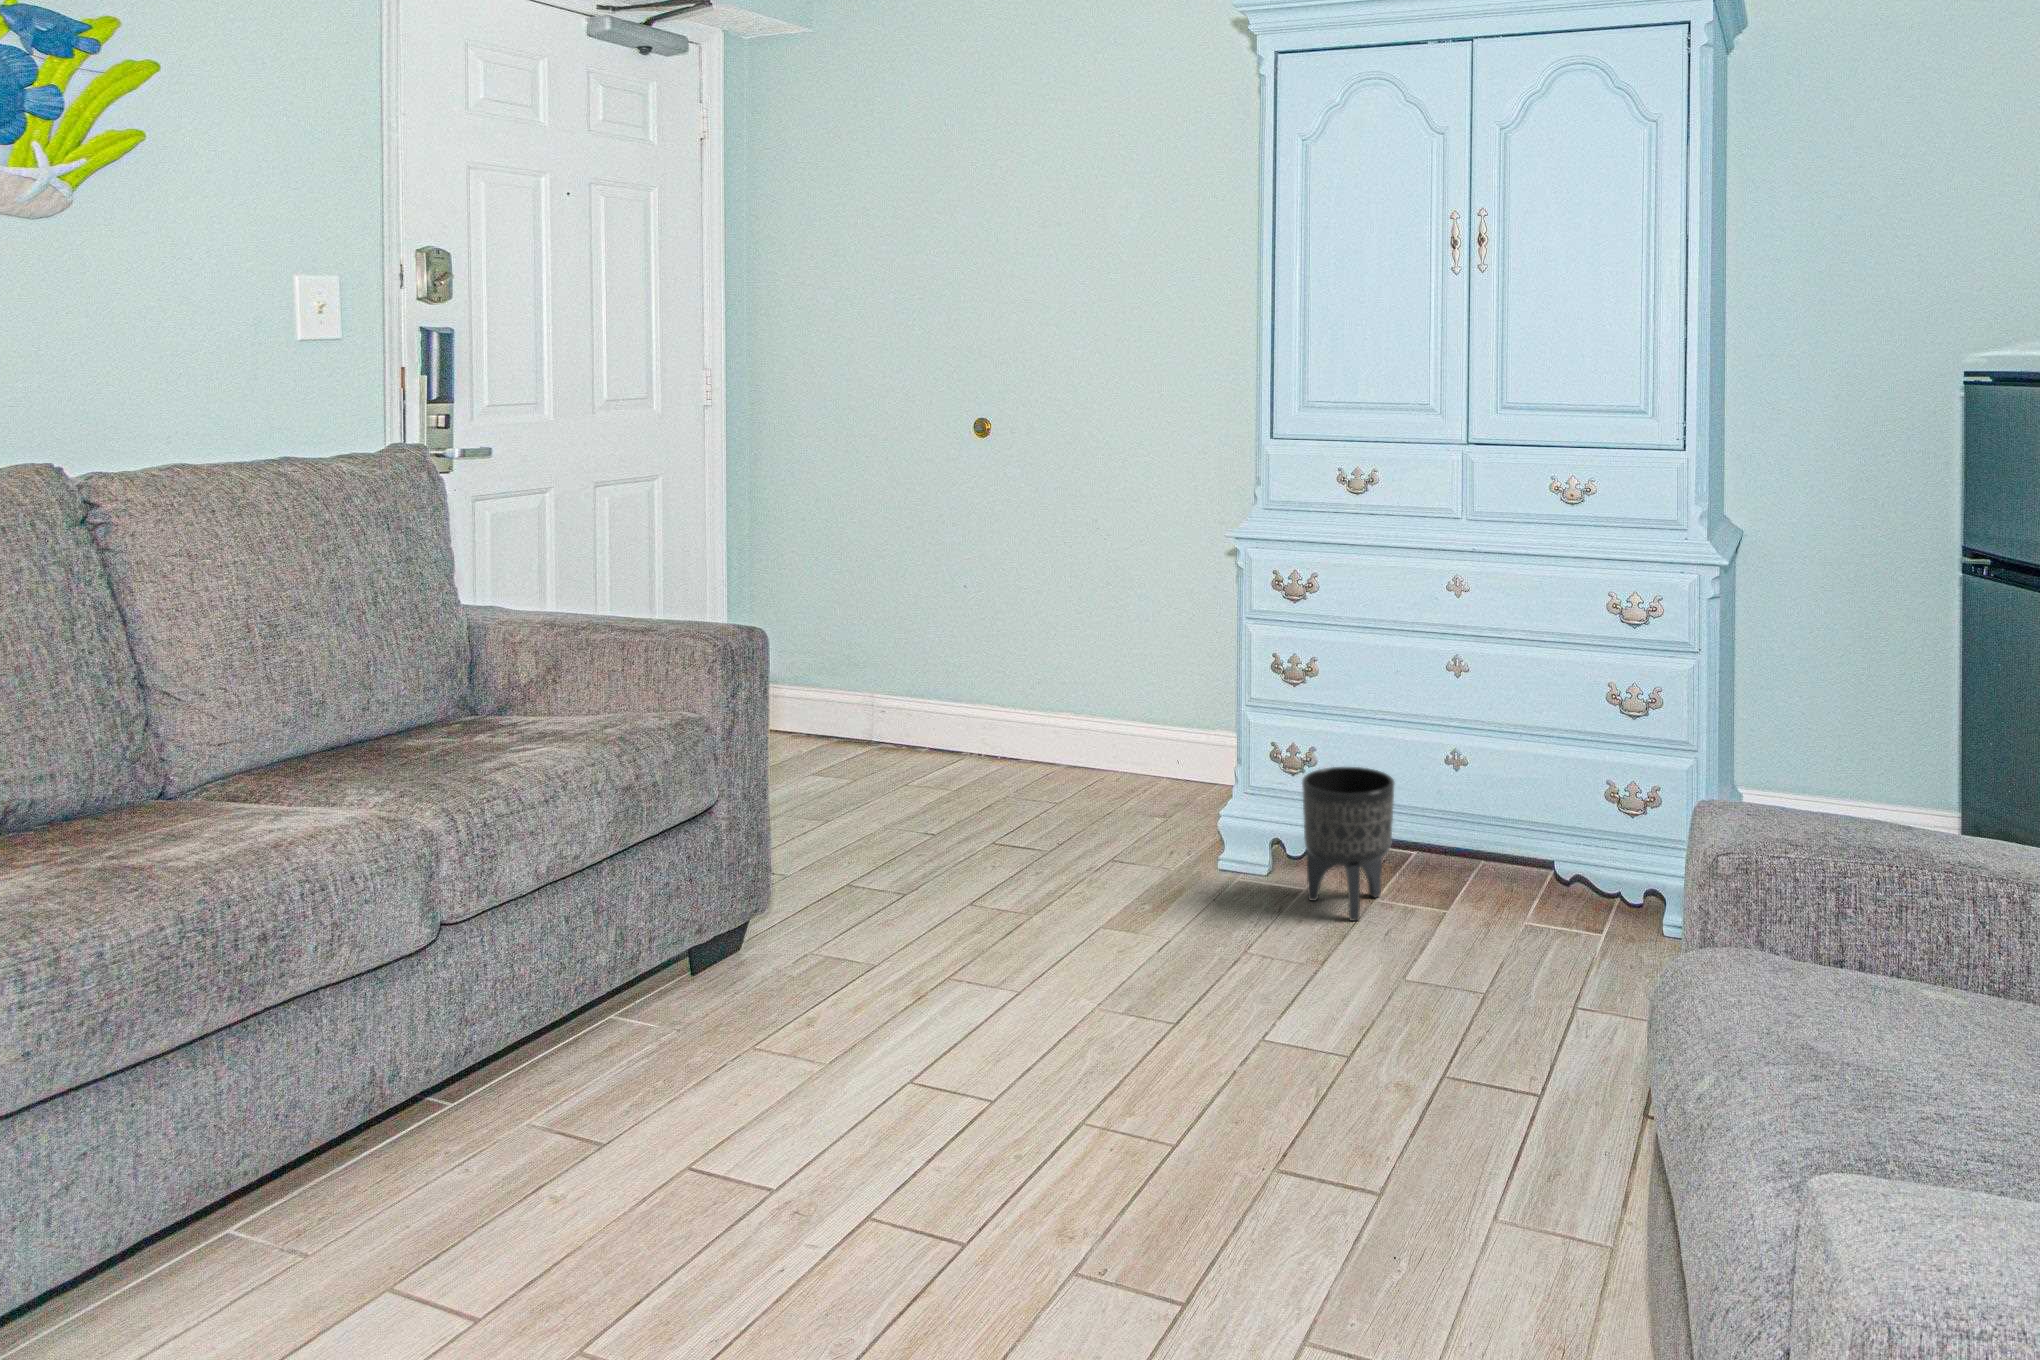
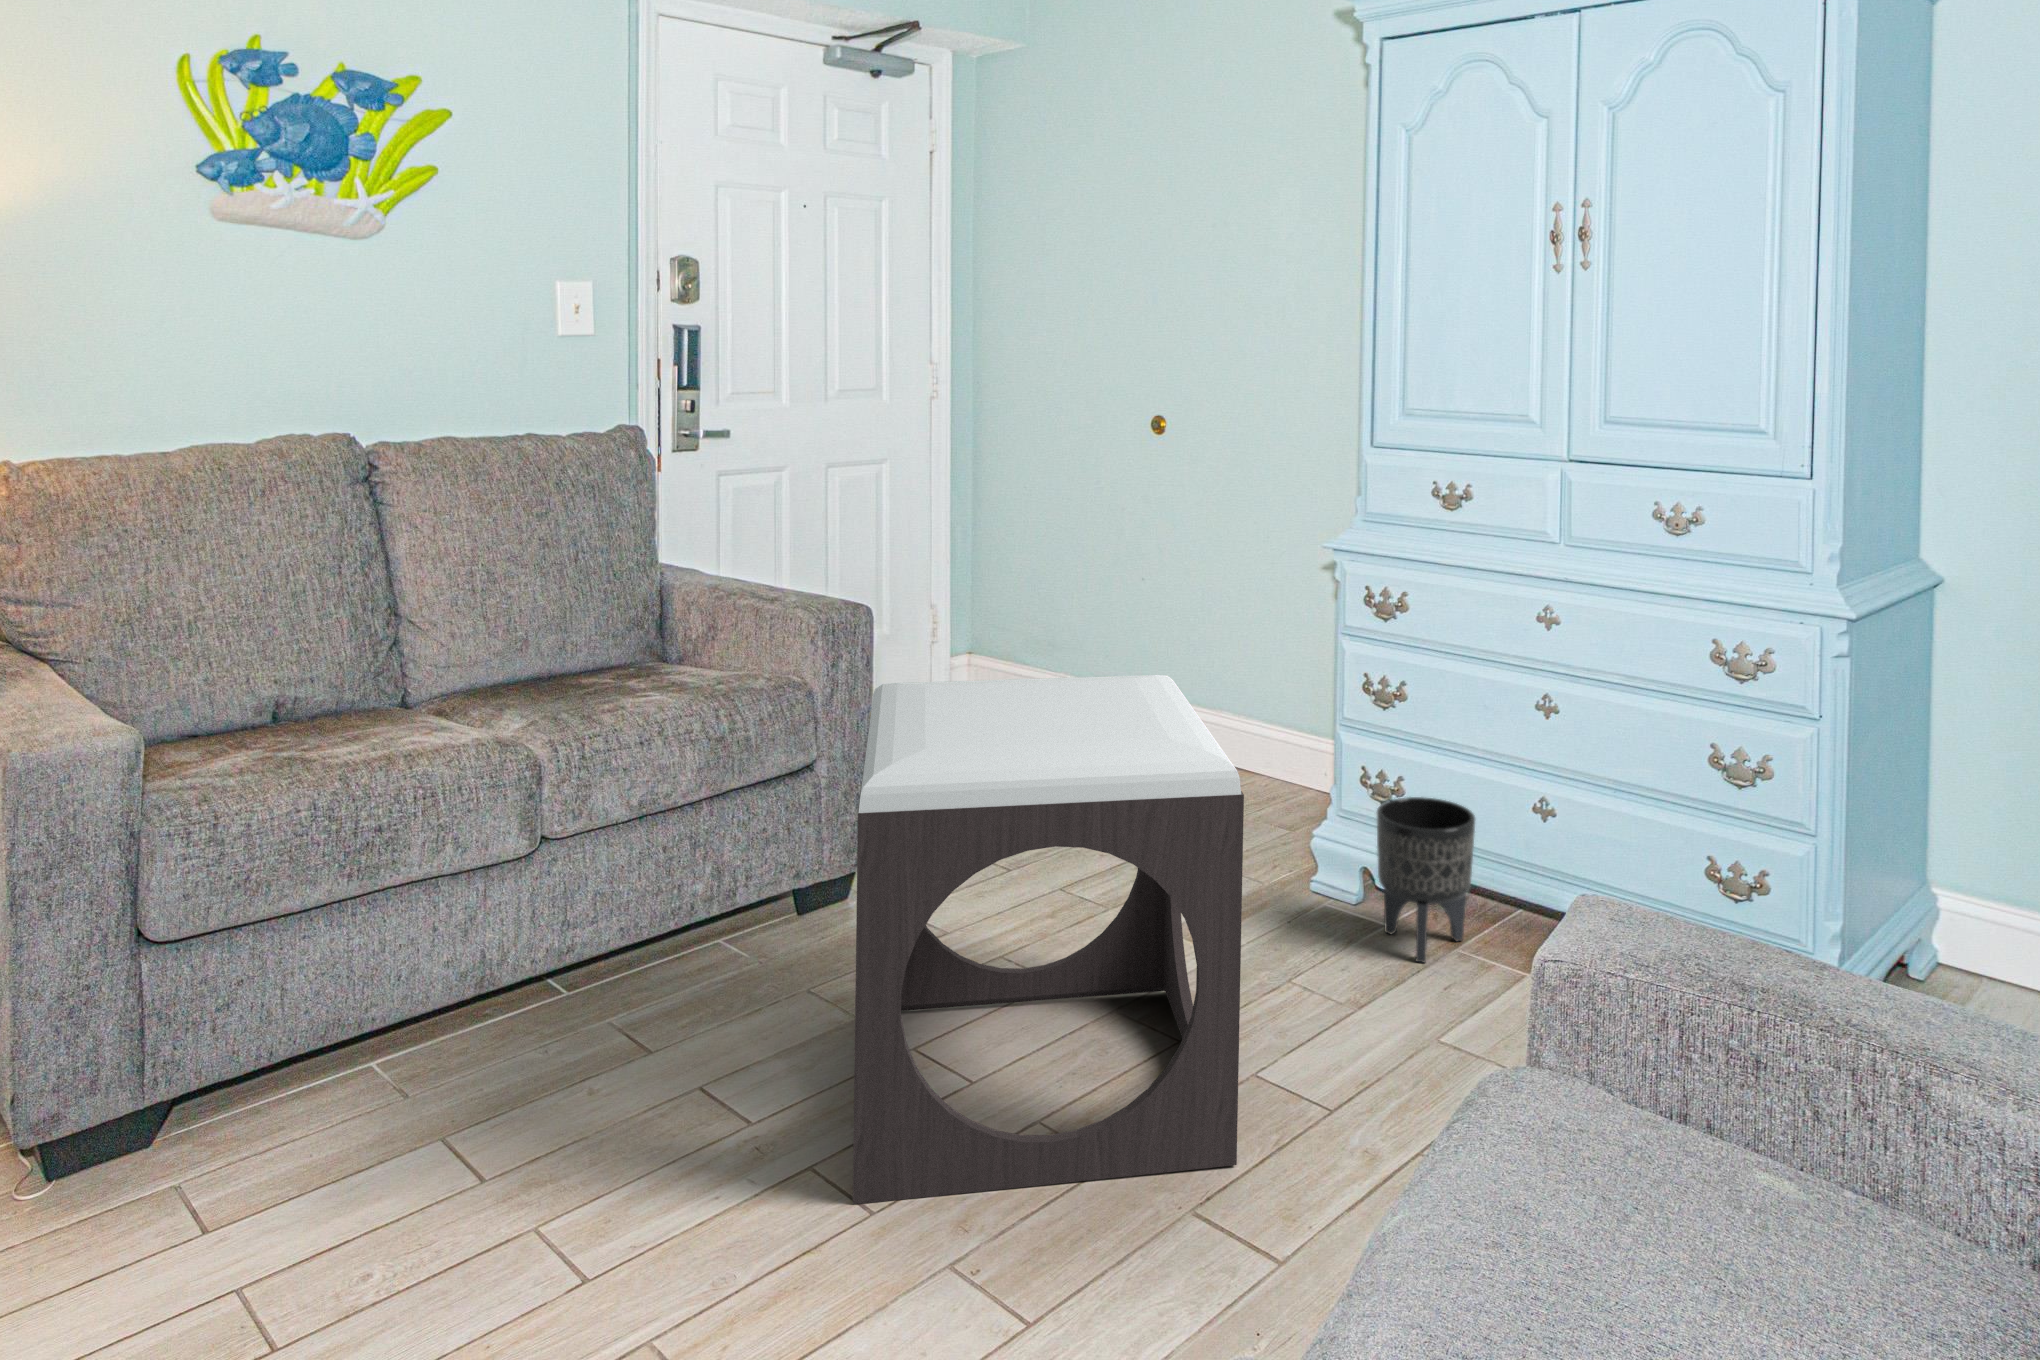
footstool: none [837,667,1299,1246] -> present [853,675,1244,1204]

